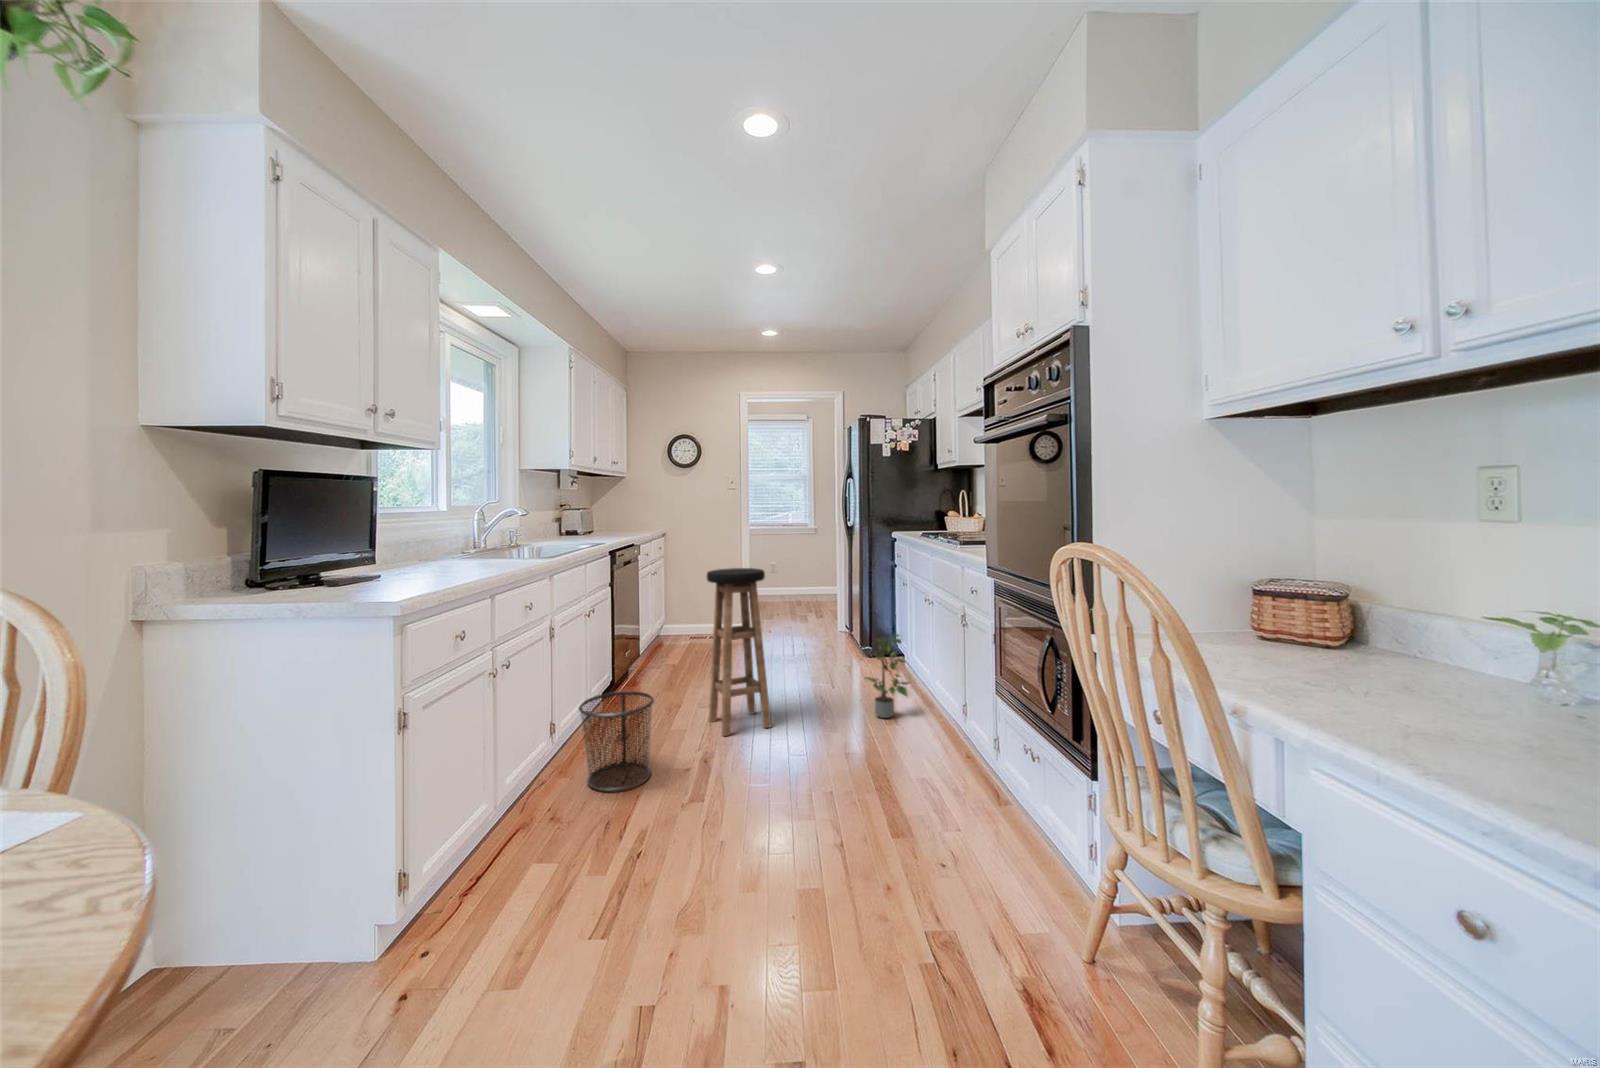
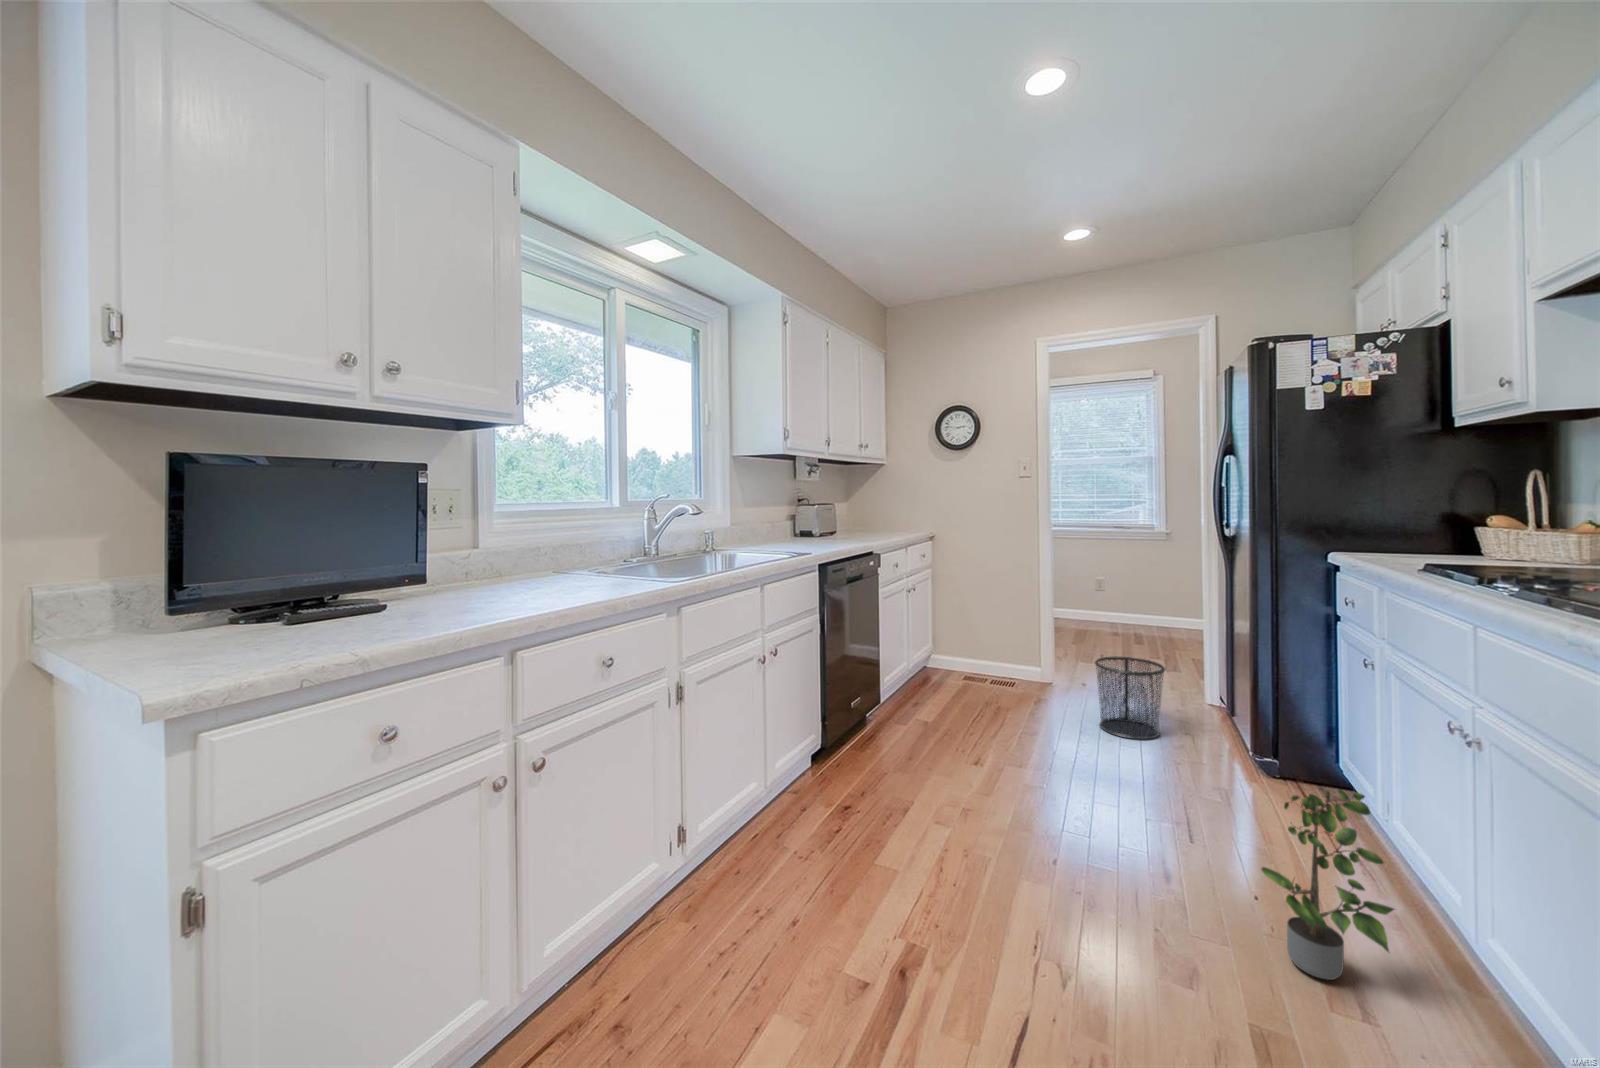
bar stool: present [706,568,771,736] -> none [928,609,1040,916]
waste bin: present [579,691,654,791] -> present [1095,657,1165,739]

